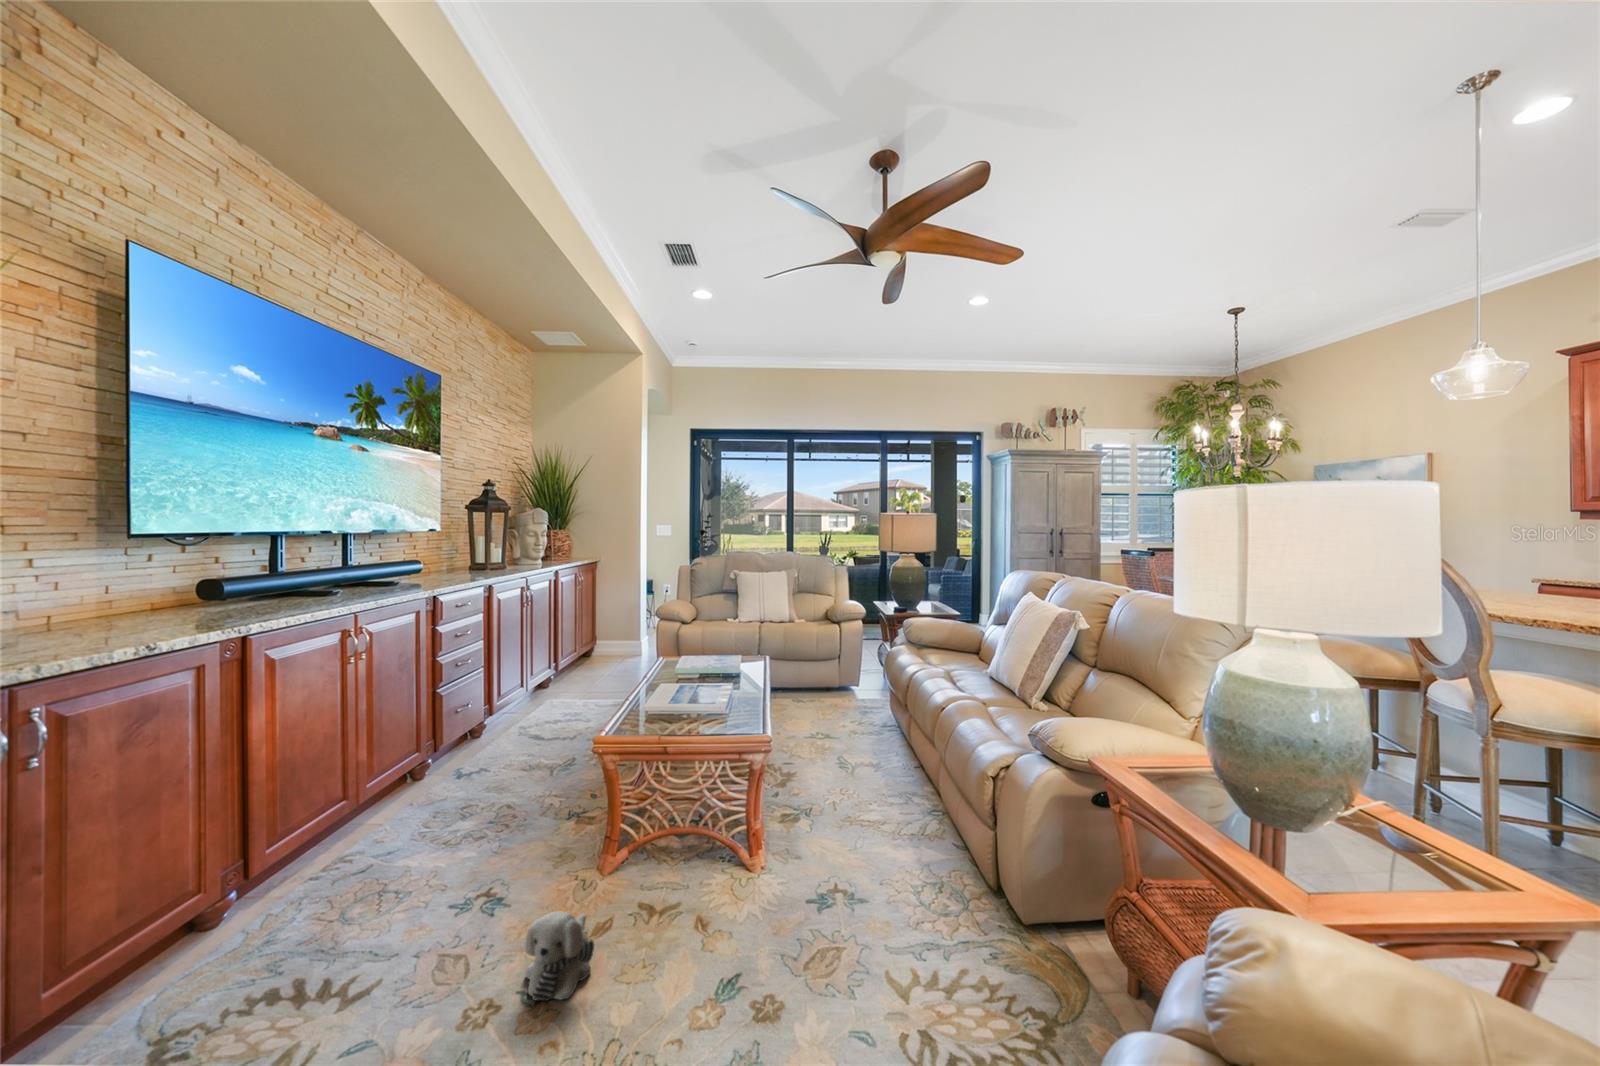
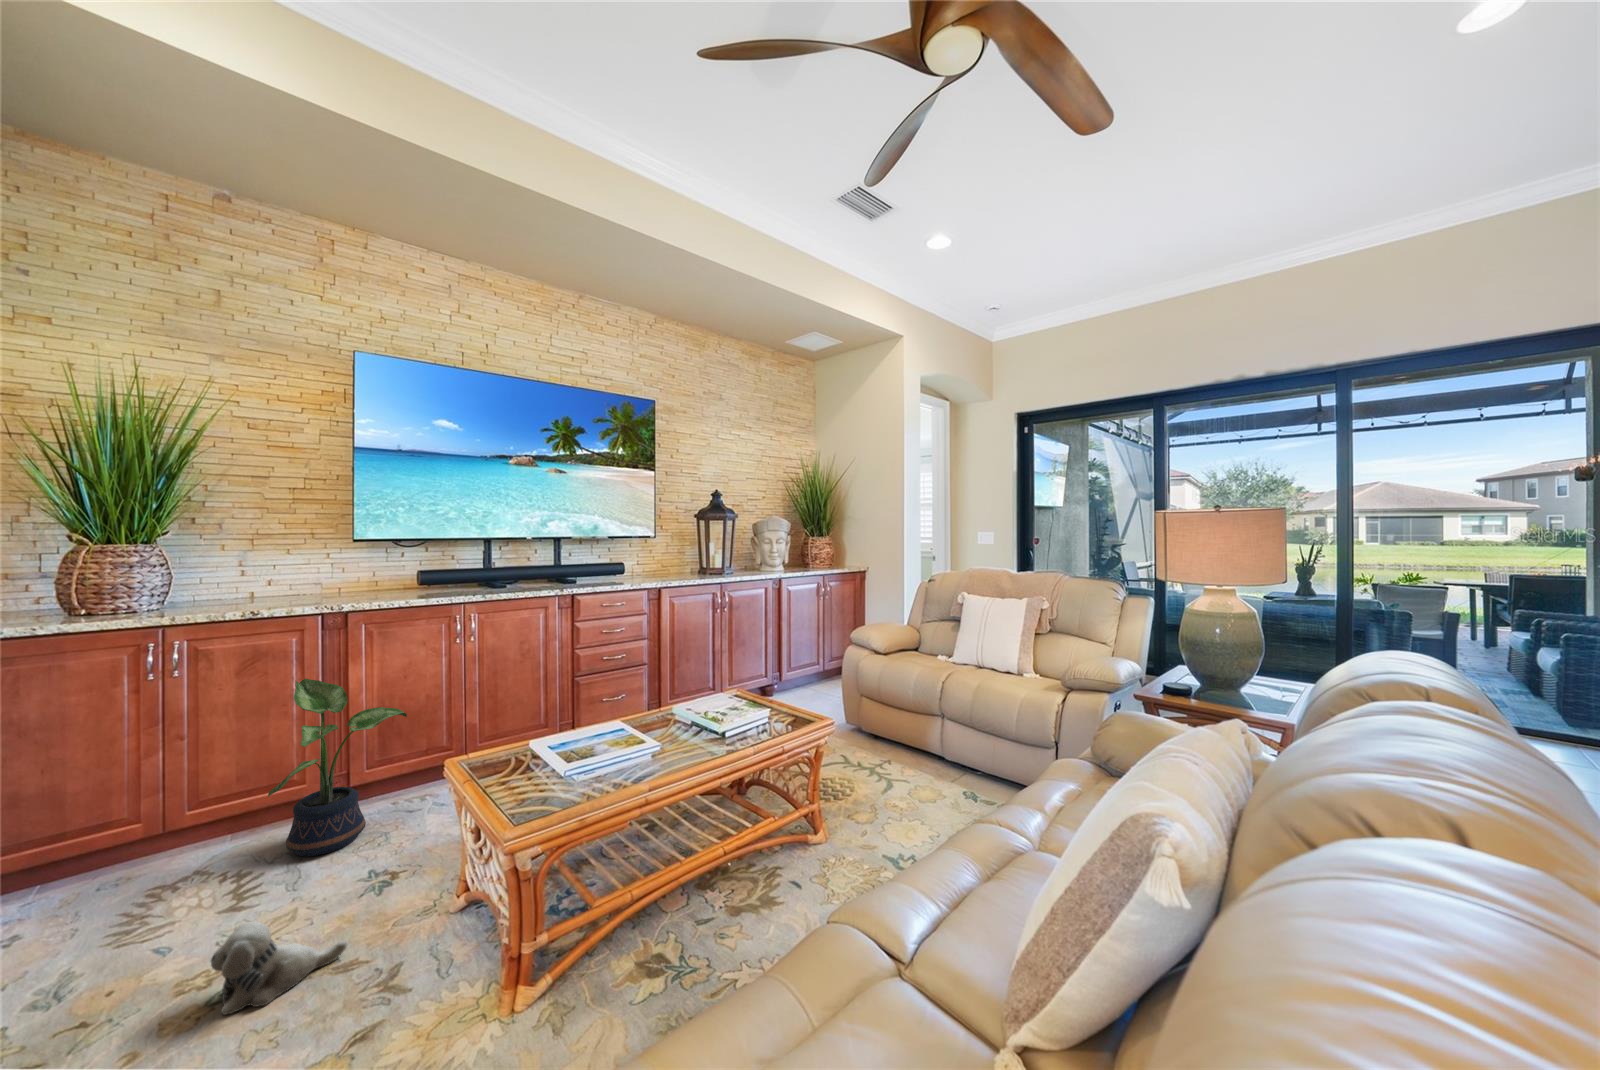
potted plant: none [194,731,379,960] -> present [268,679,407,856]

